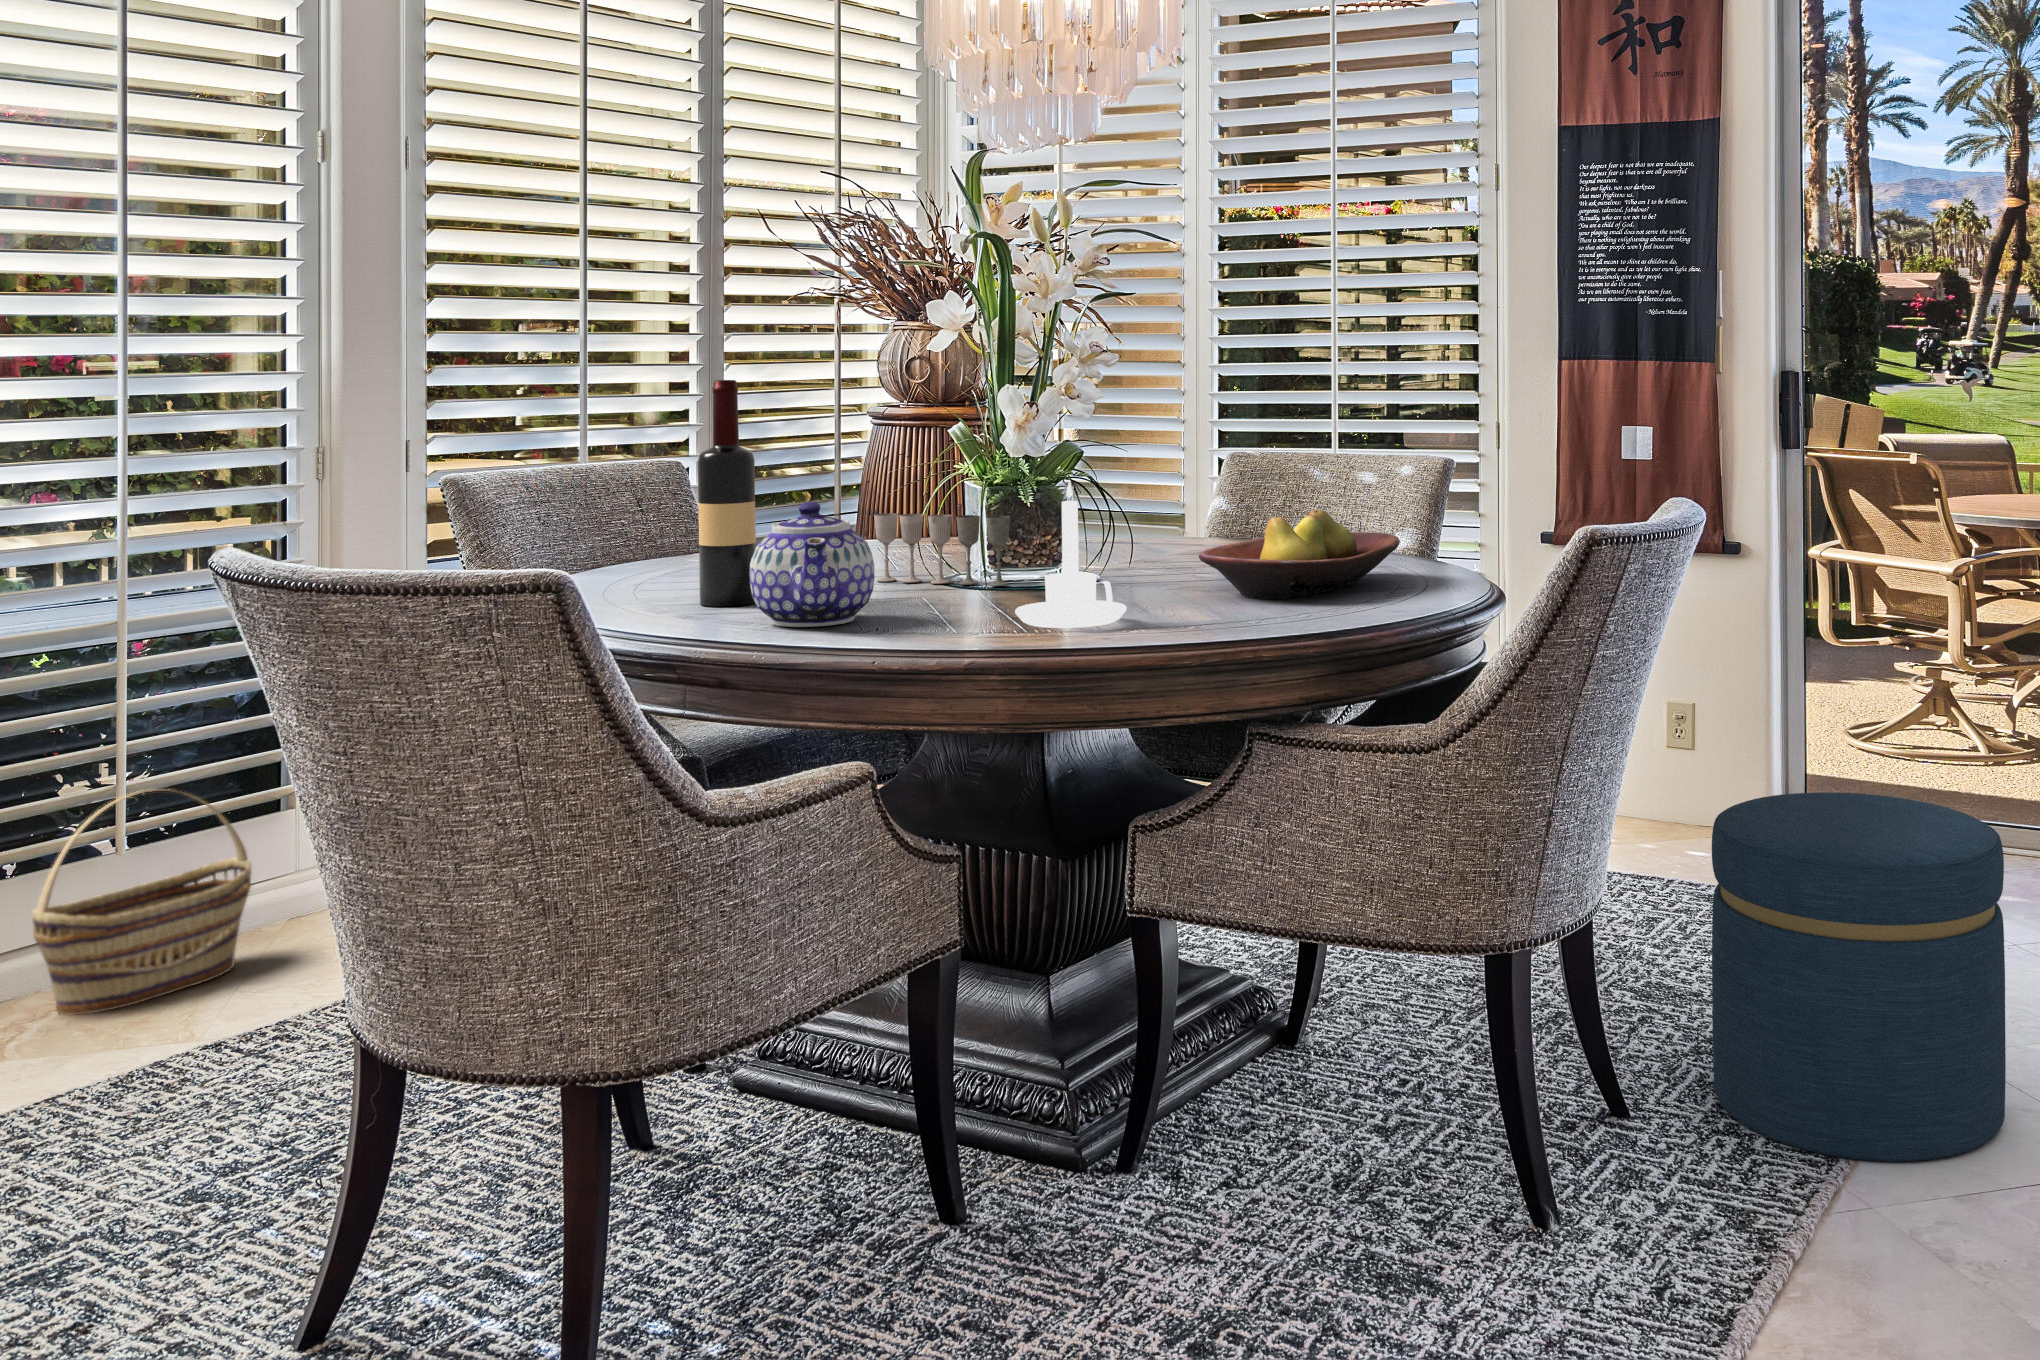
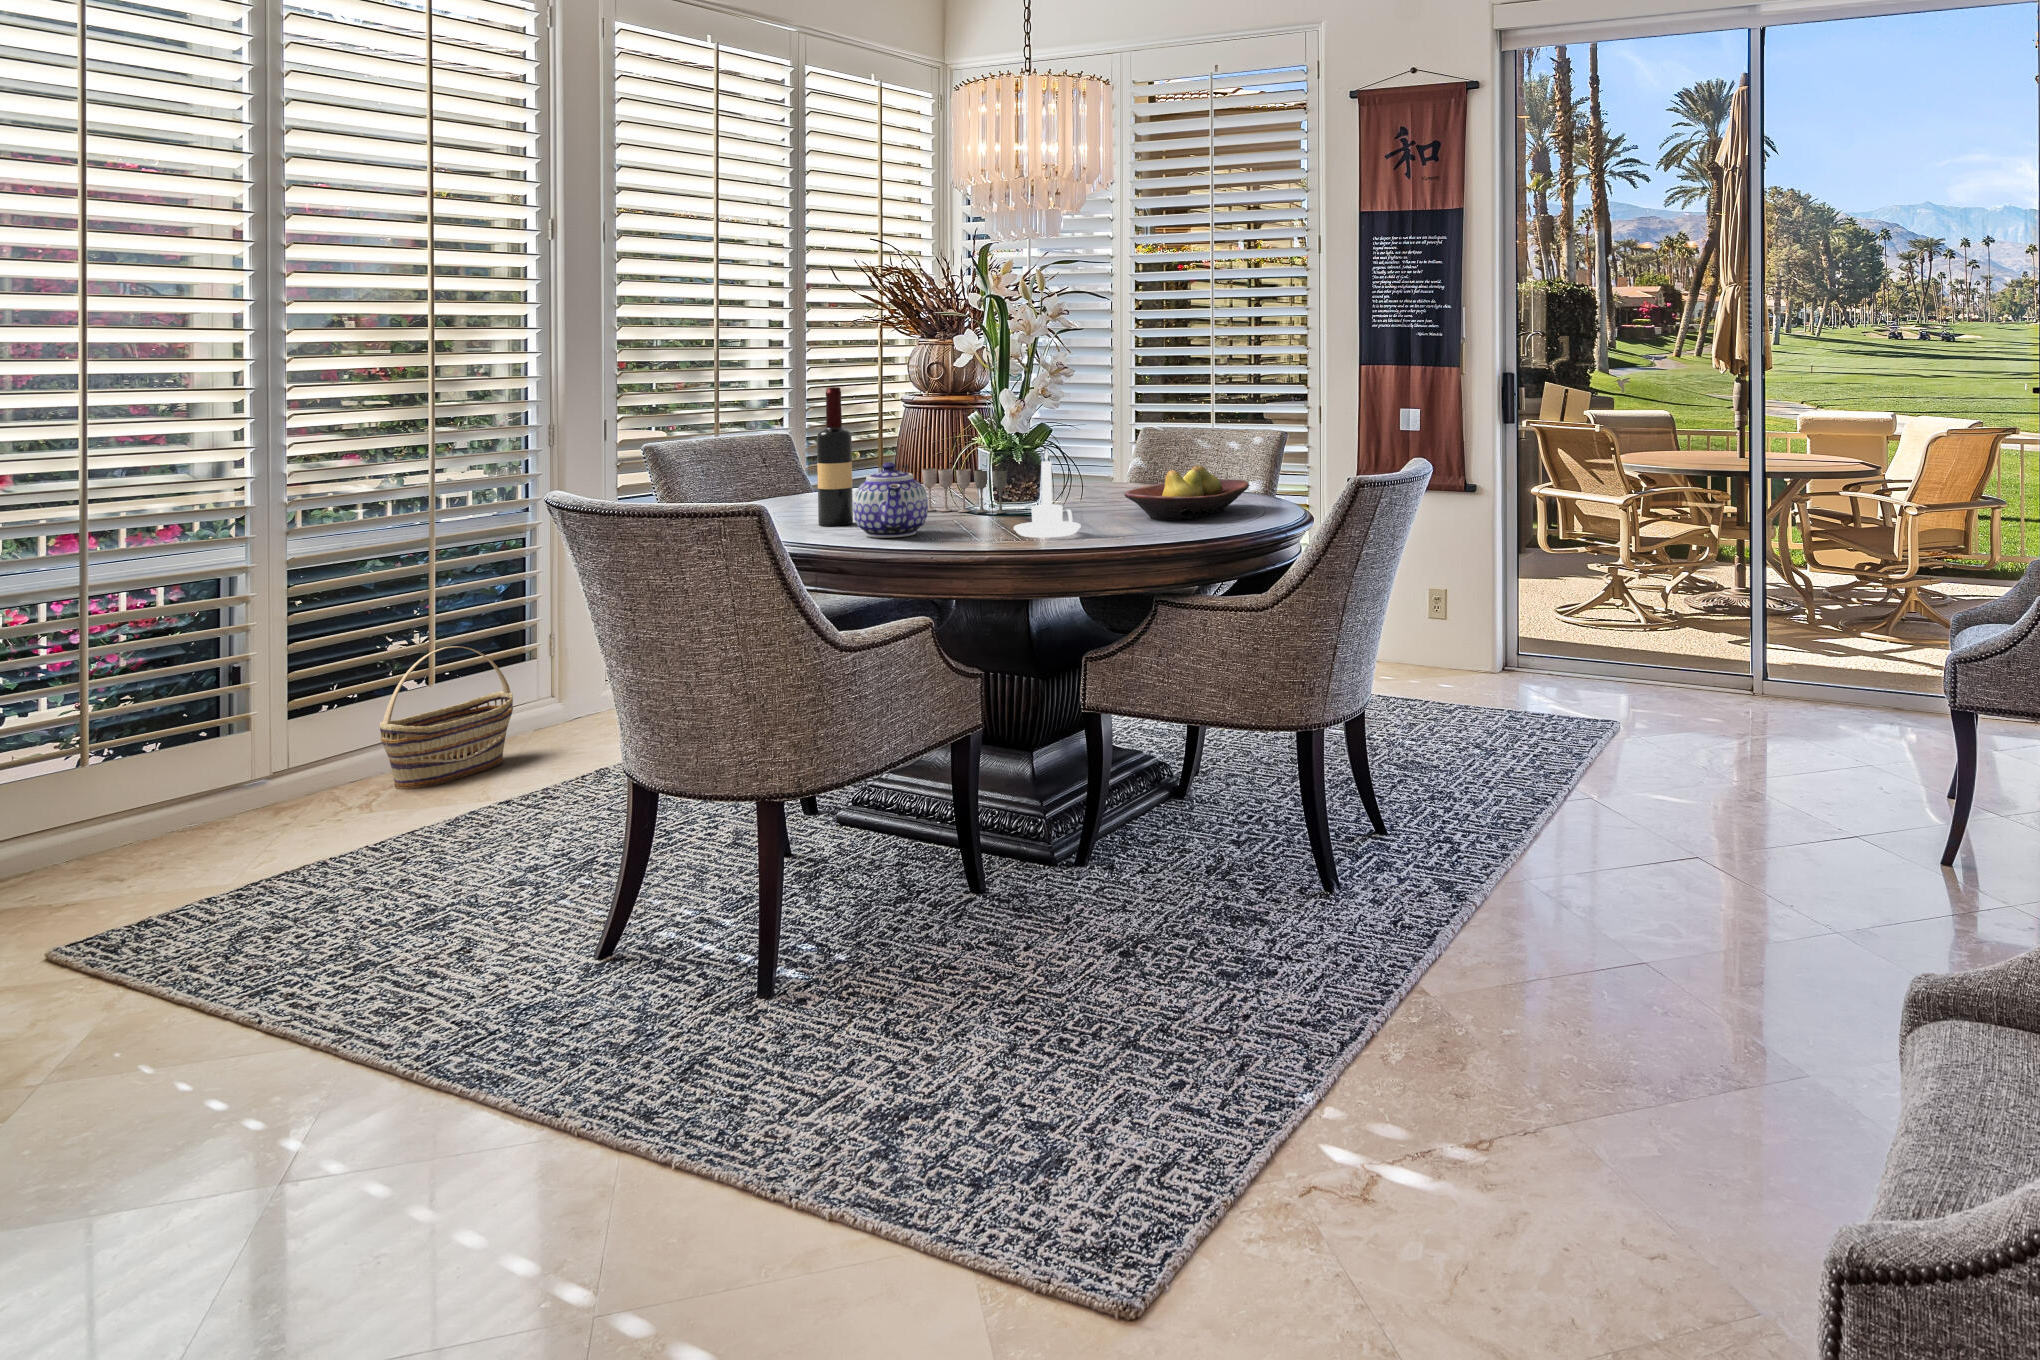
ottoman: present [1712,792,2006,1162] -> none [1441,639,1614,857]

